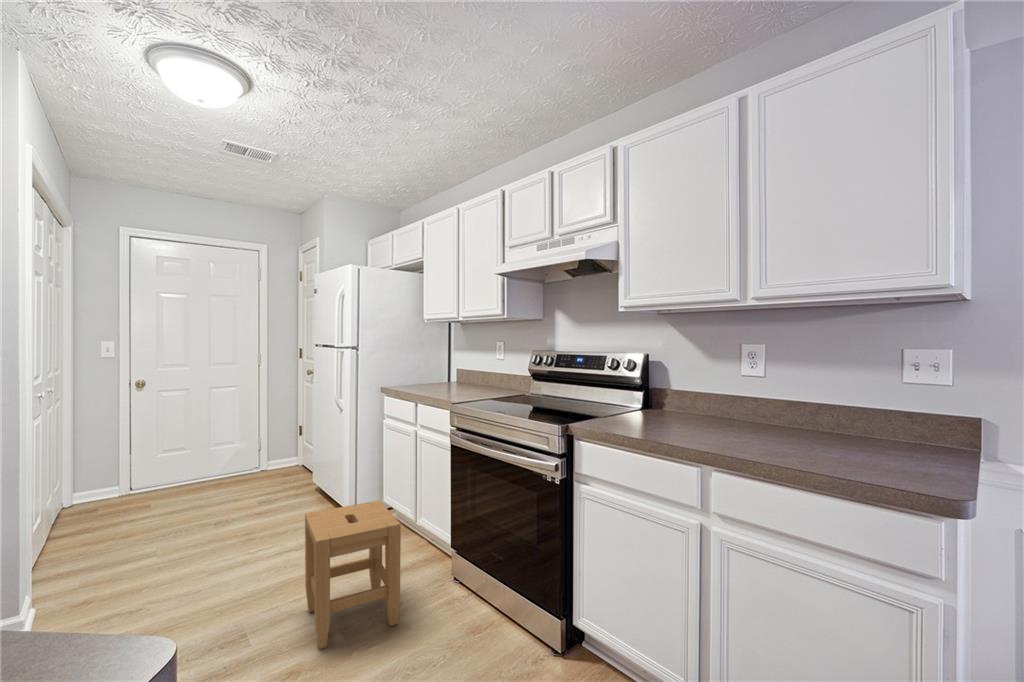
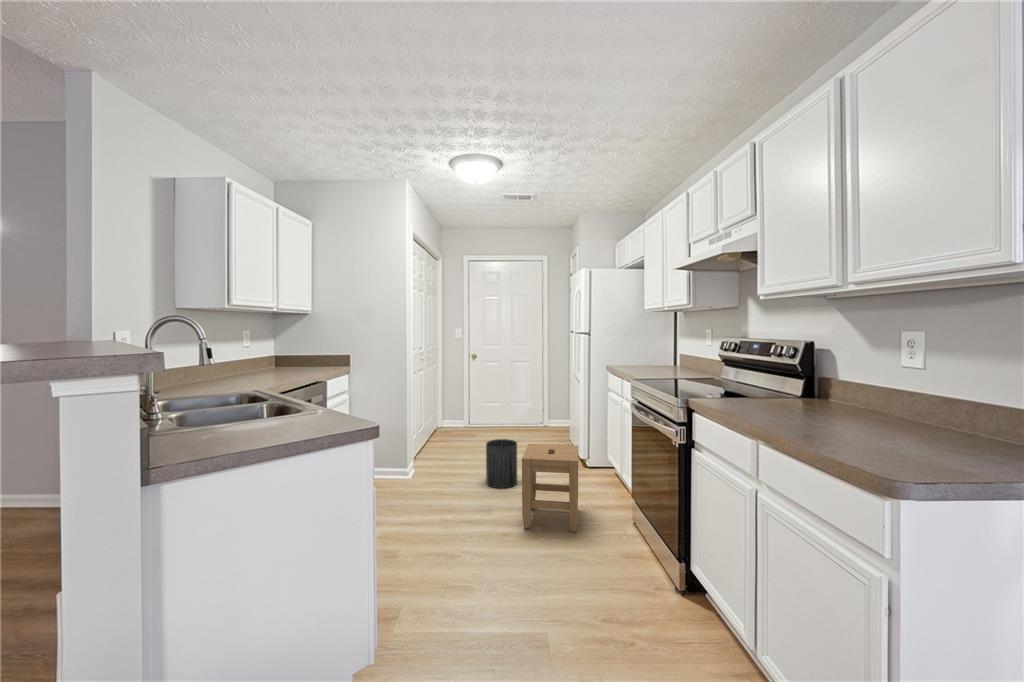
trash can: none [208,511,265,596] -> present [486,439,517,488]

